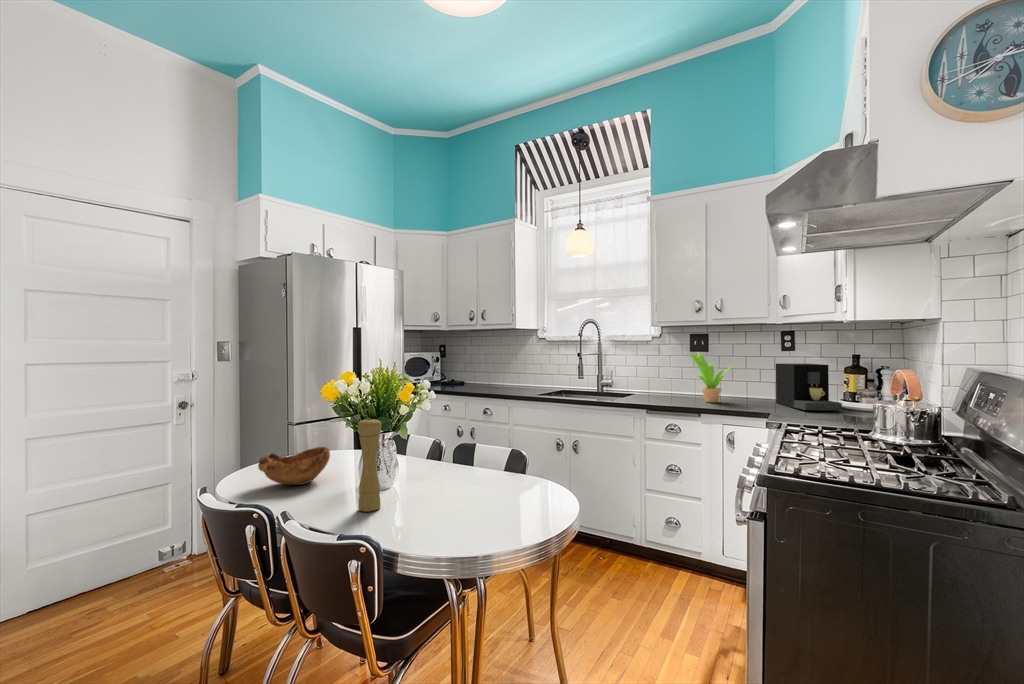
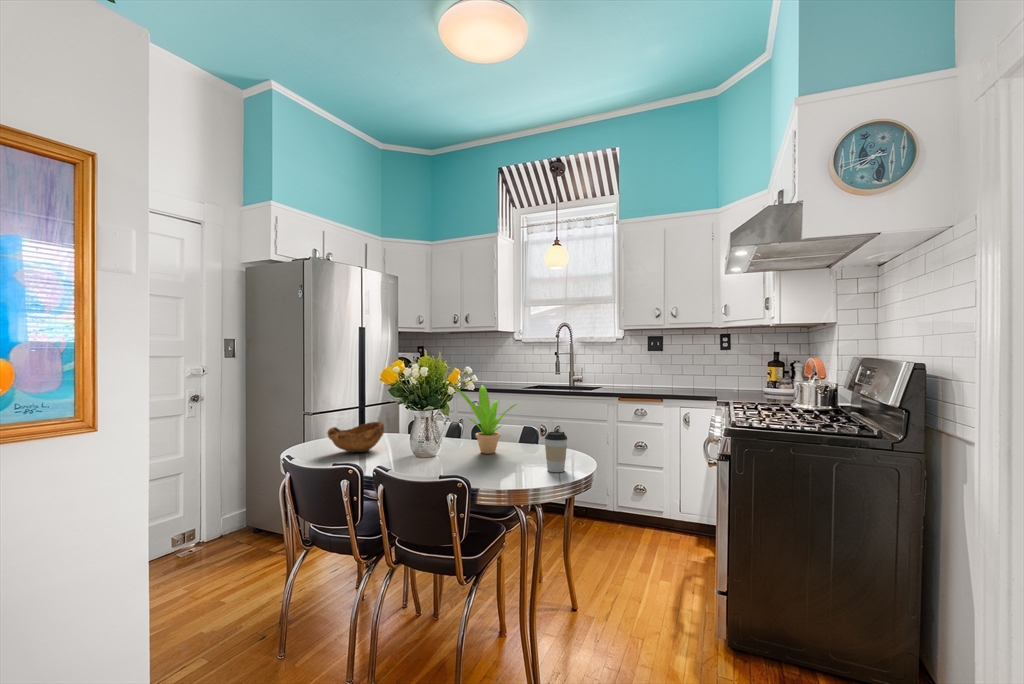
potted plant: present [690,353,735,402] -> present [456,385,517,454]
coffee maker: present [776,363,842,411] -> none [717,359,767,394]
pepper mill: present [358,418,382,512] -> none [429,393,447,465]
coffee cup: none [494,475,525,533] -> present [545,432,567,472]

